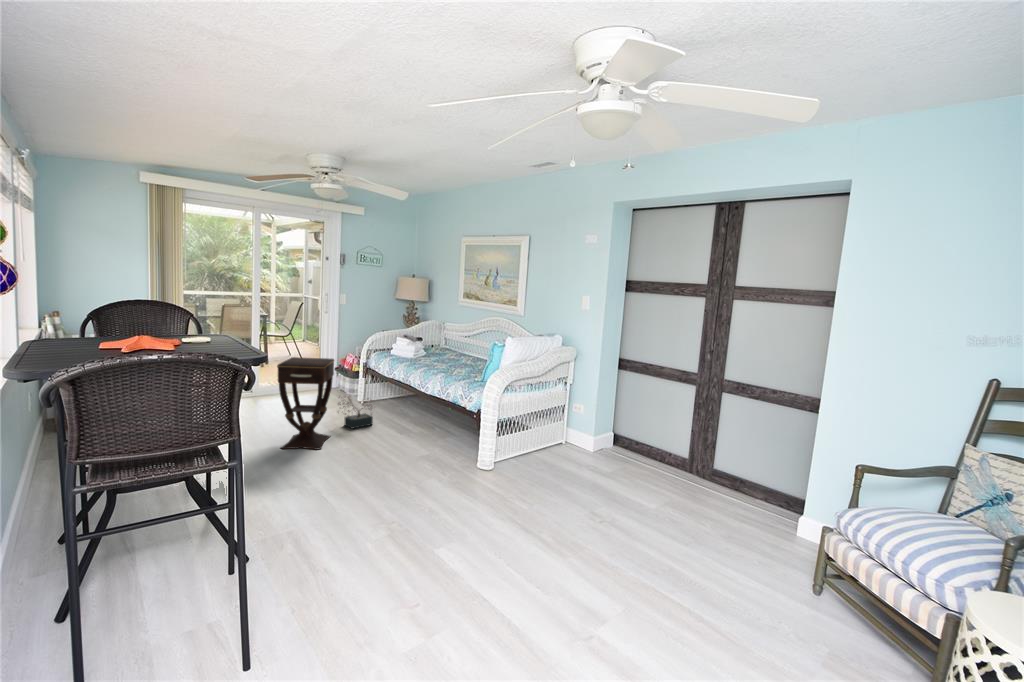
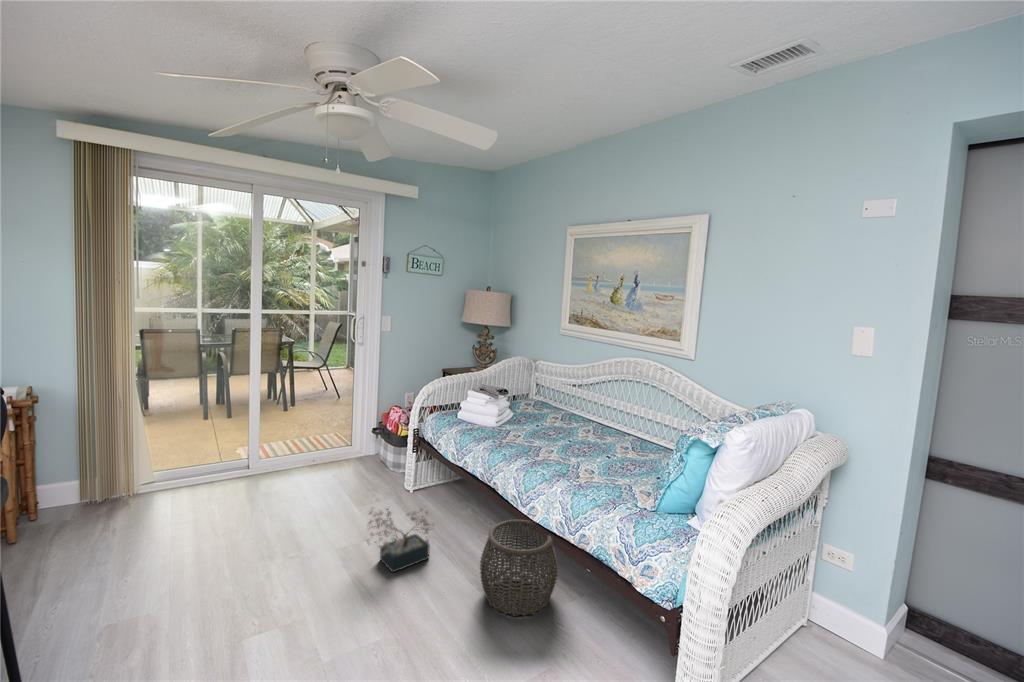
side table: present [277,357,334,449] -> none [235,452,359,657]
woven basket: none [399,398,441,440] -> present [480,520,558,616]

